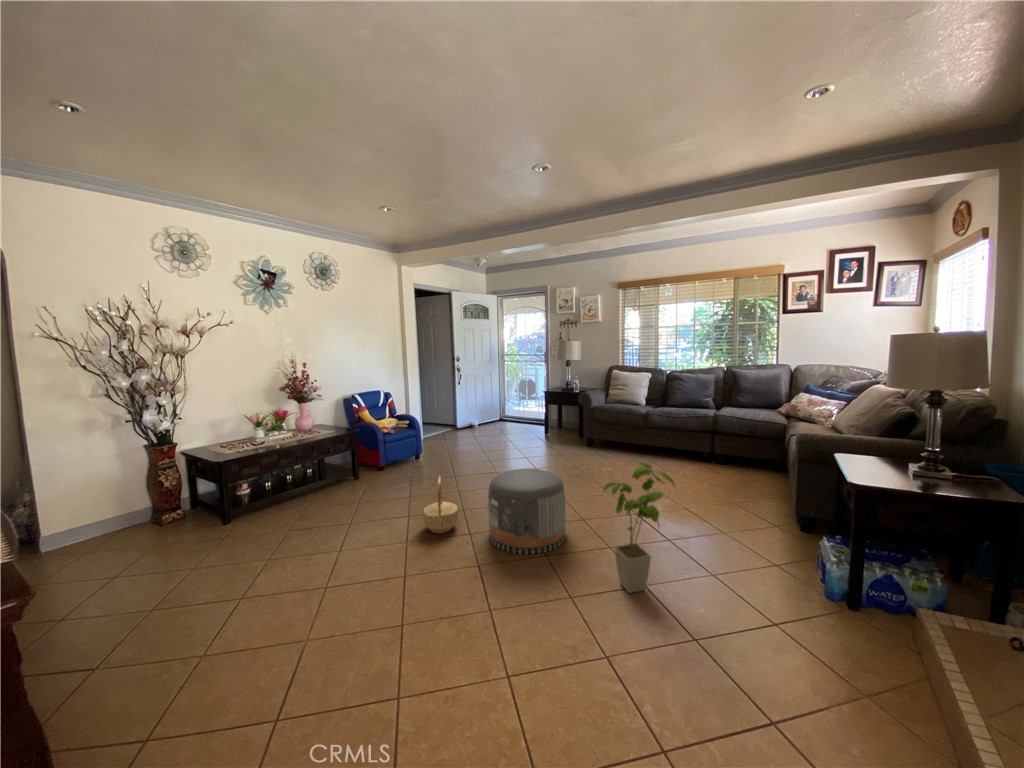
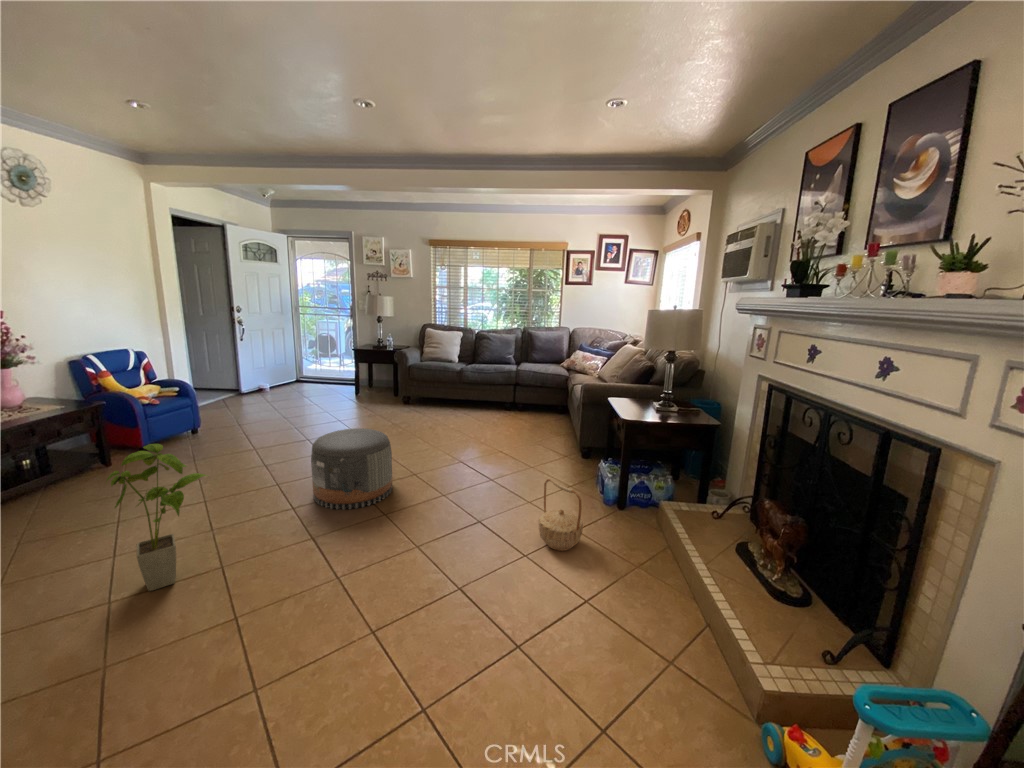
house plant: present [603,461,676,593] -> present [107,444,207,591]
basket: present [423,476,458,533] -> present [539,479,583,551]

